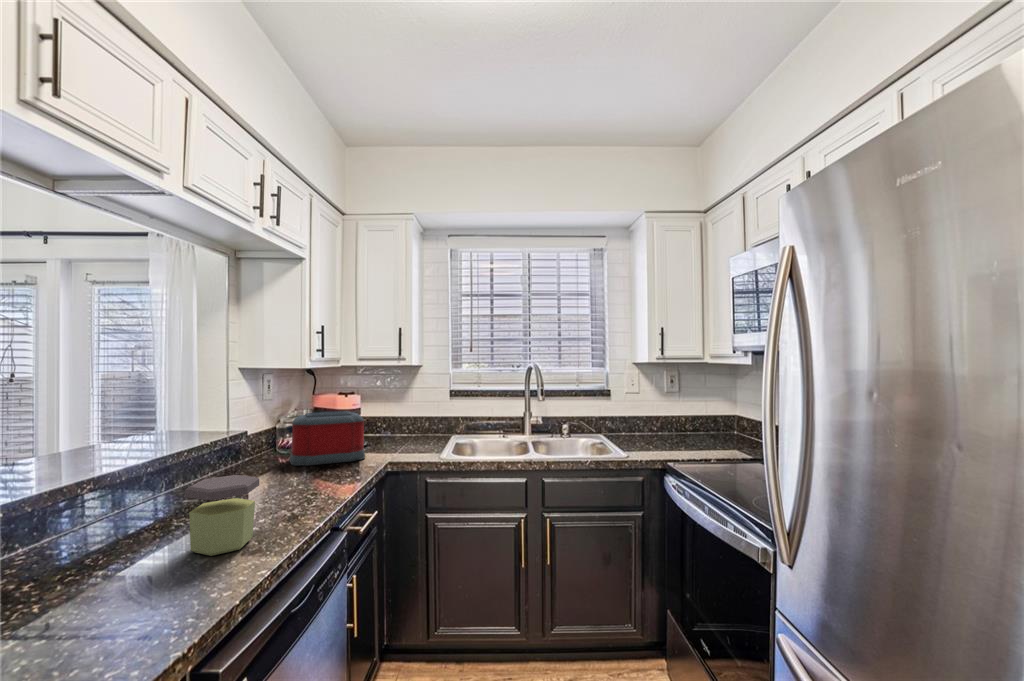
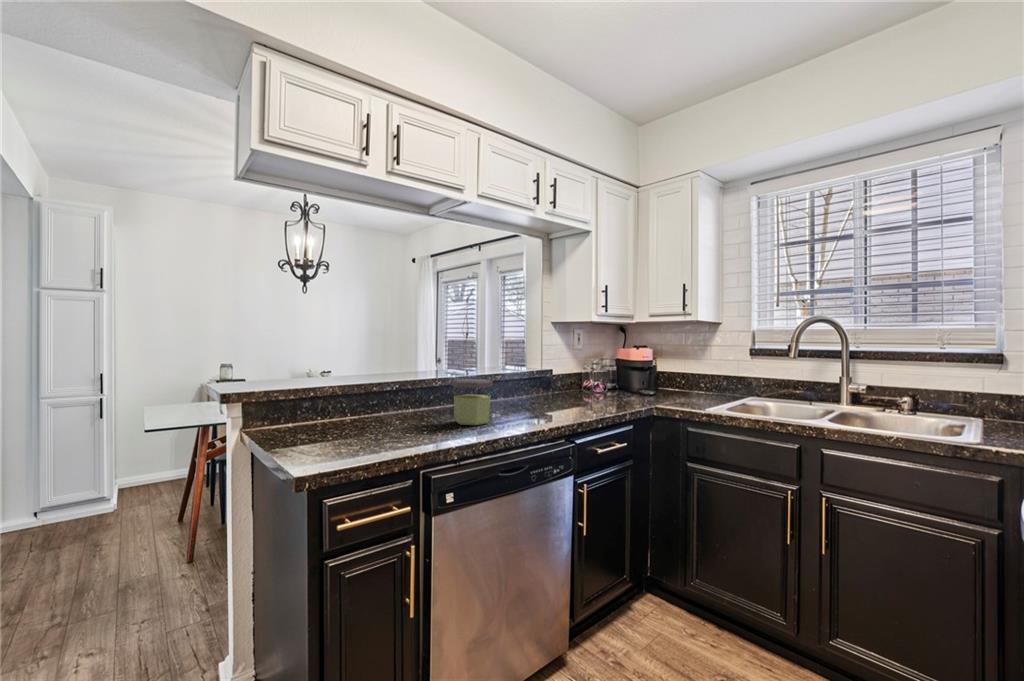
toaster: present [287,411,365,466] -> none [575,359,638,402]

